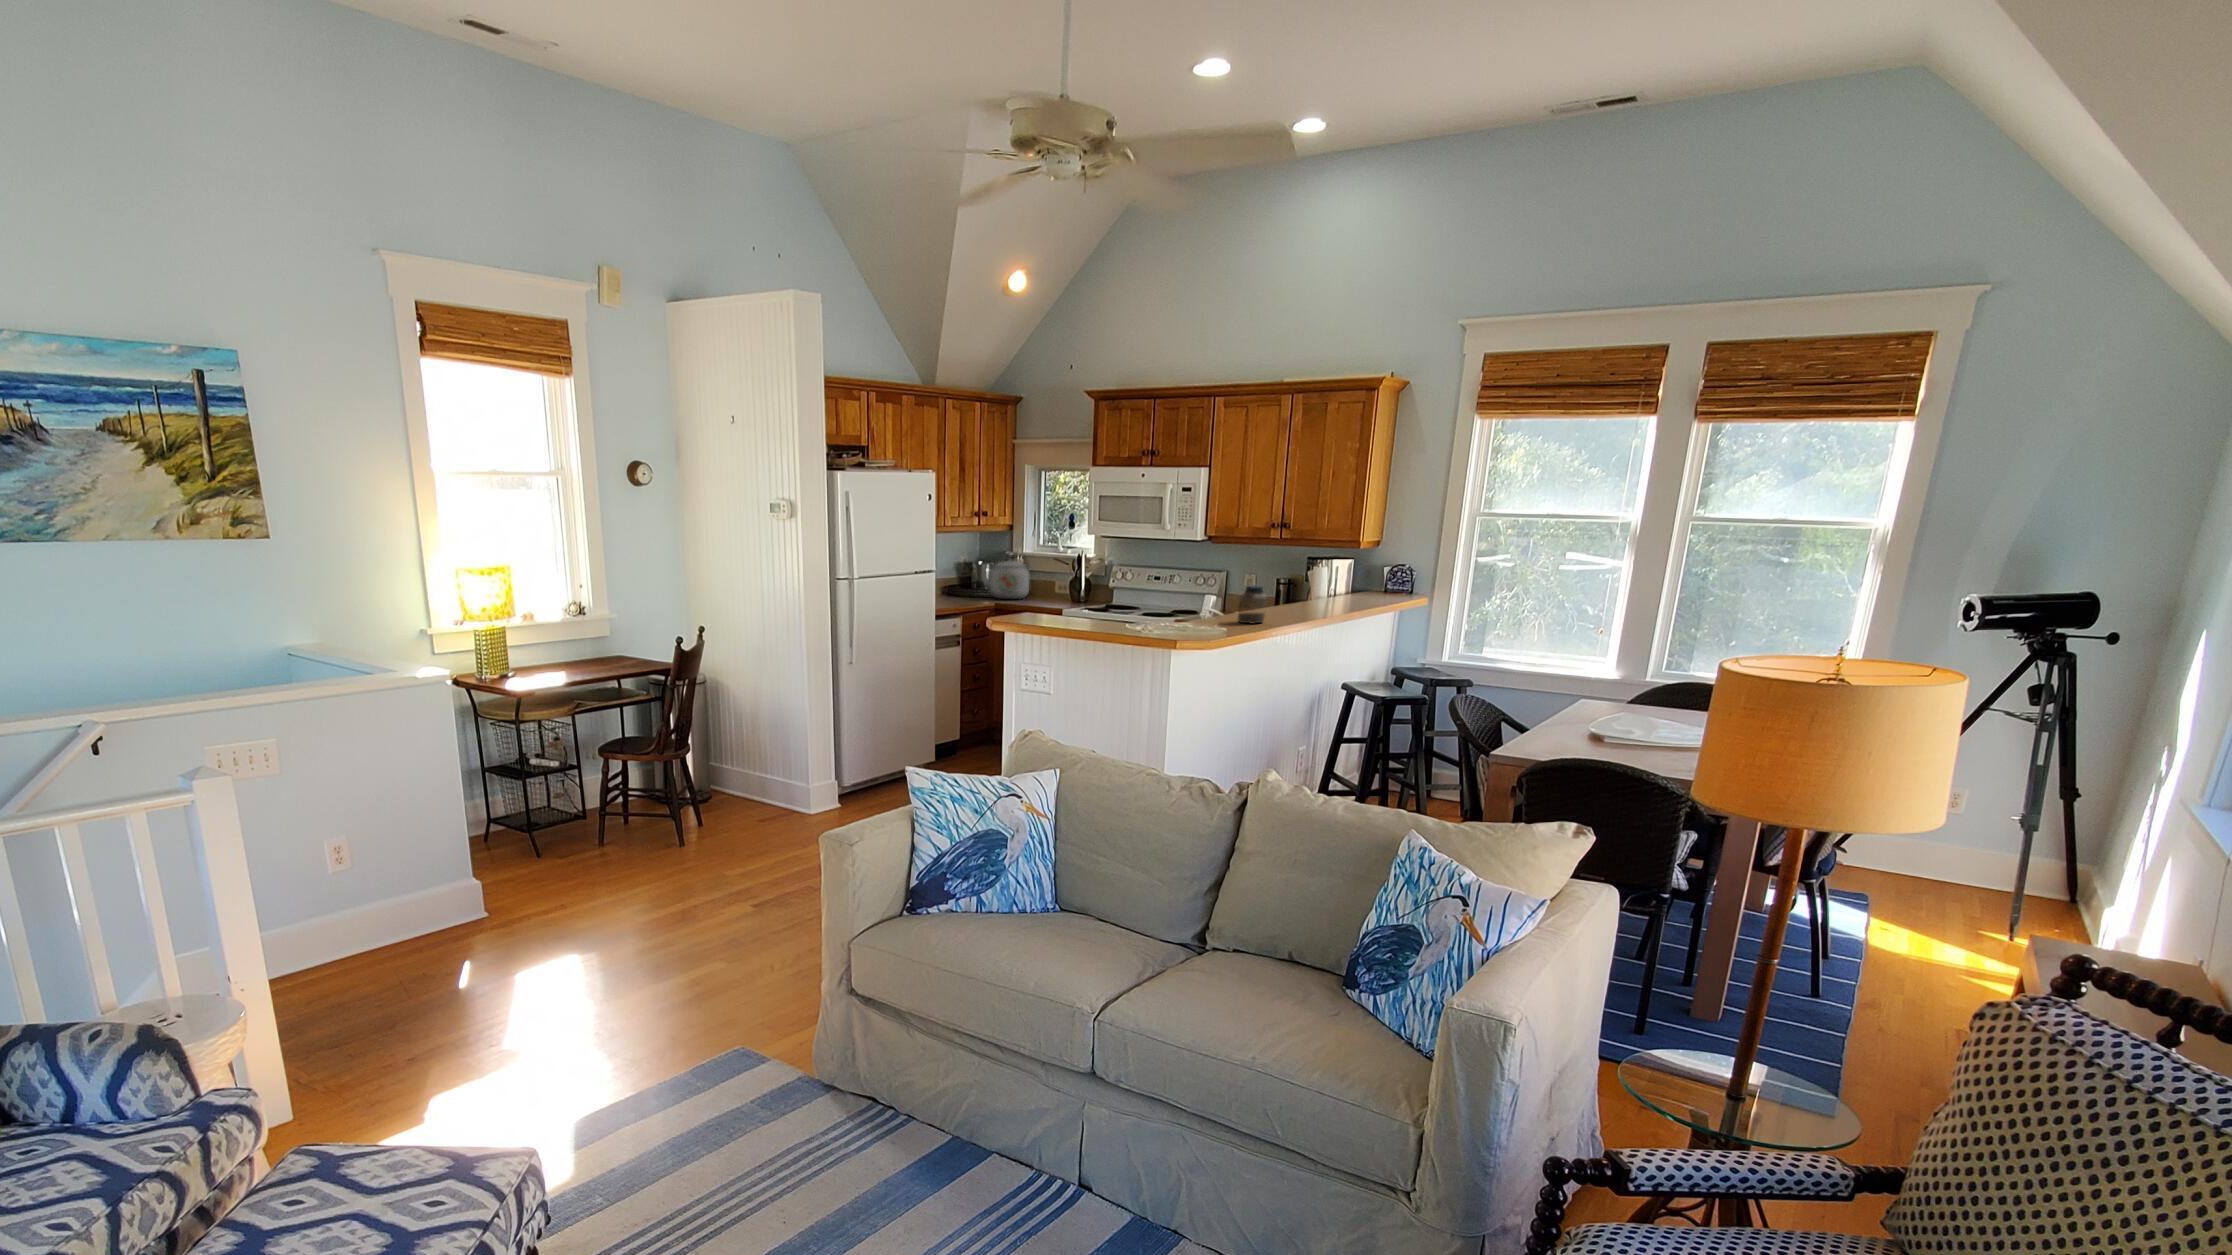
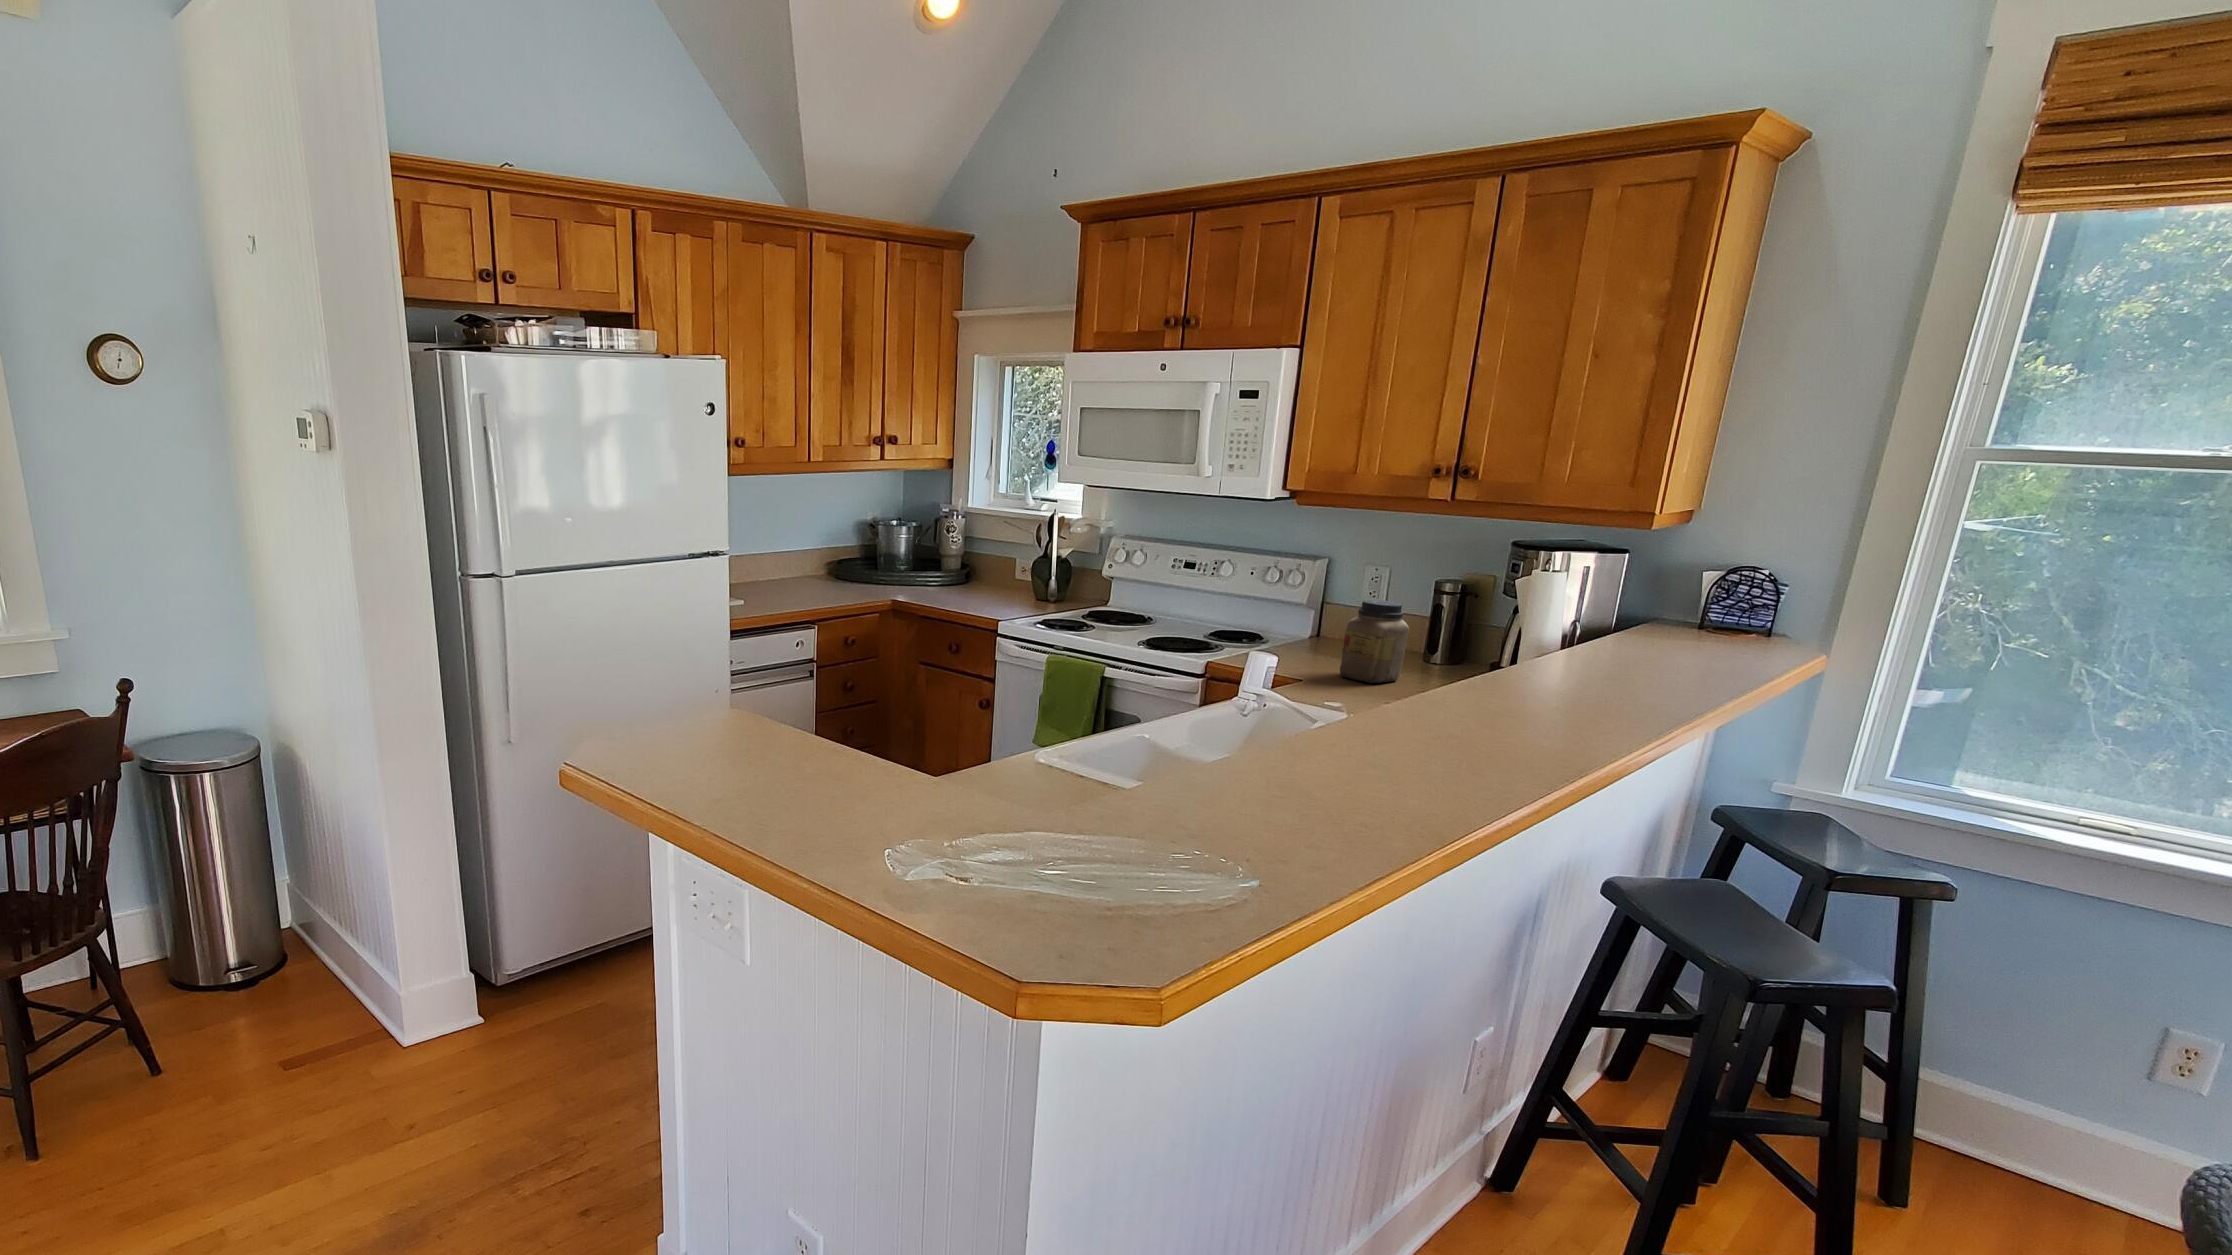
kettle: present [982,559,1029,599] -> none [878,519,965,590]

